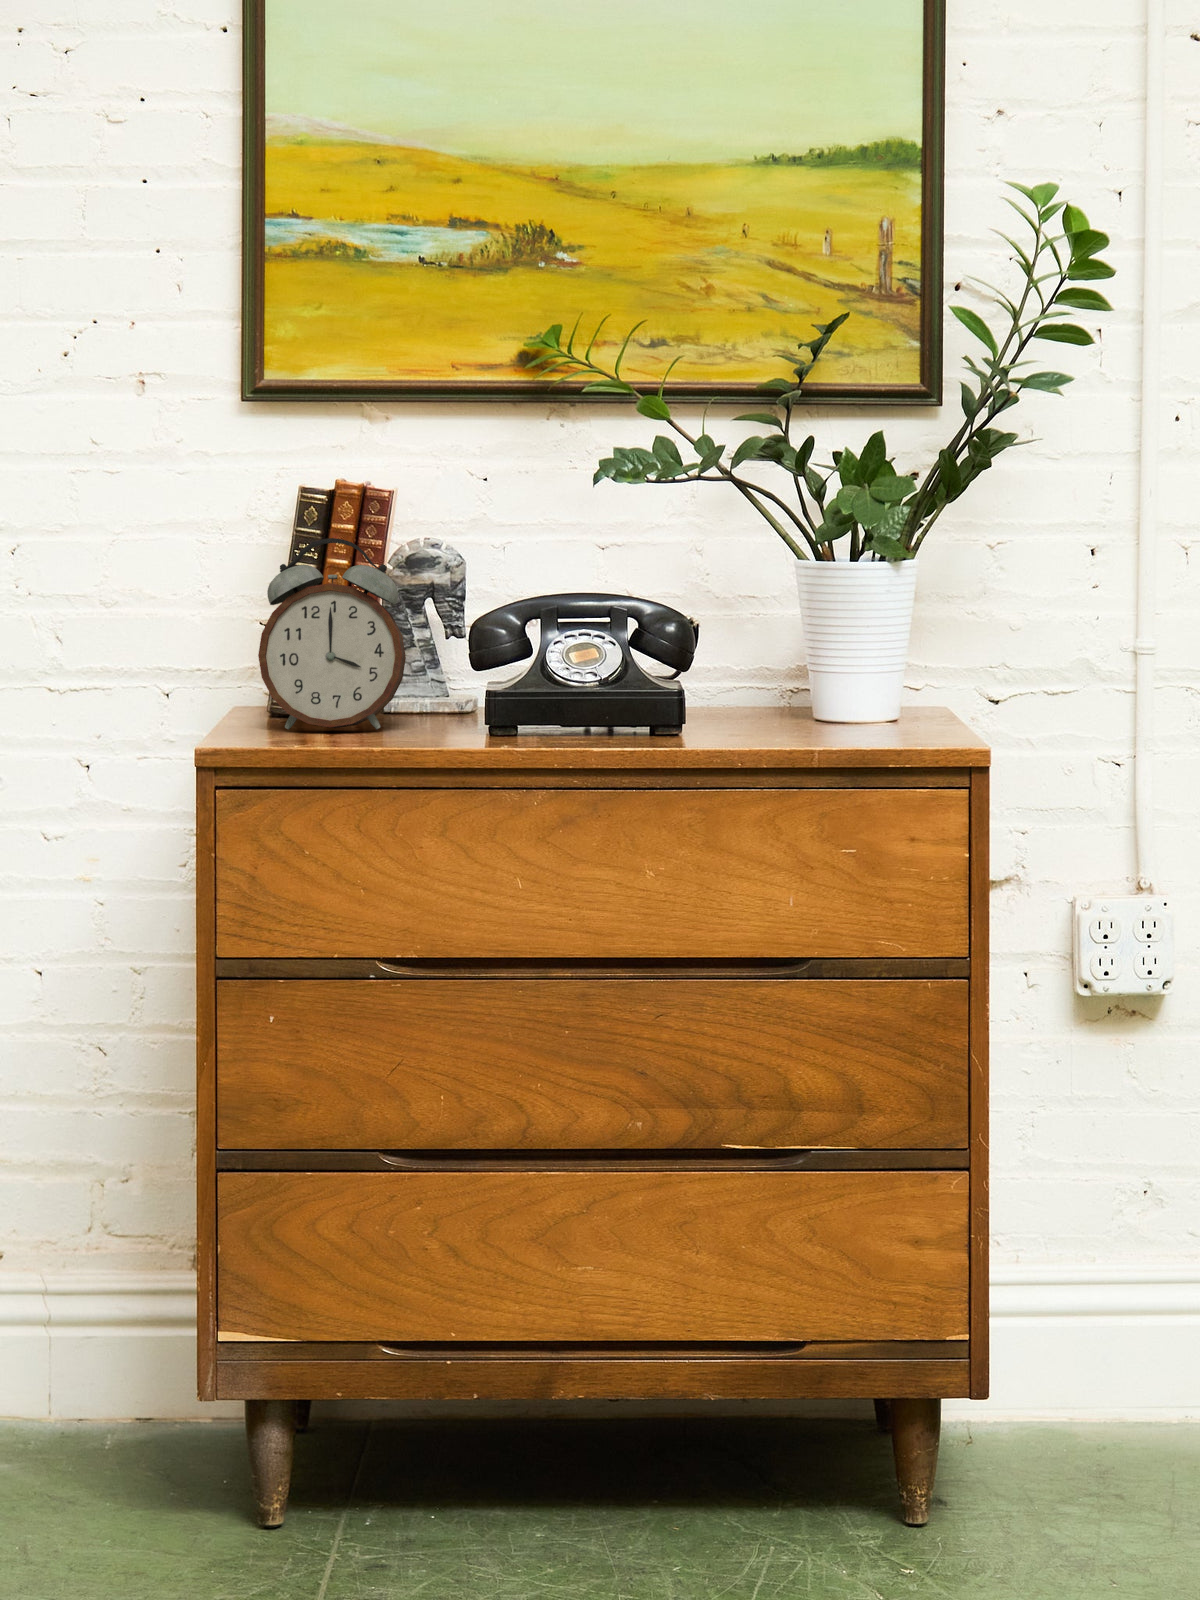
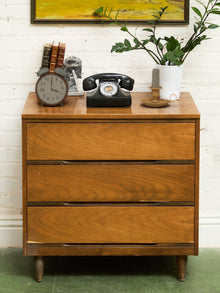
candle: none [717,557,877,731] -> present [140,68,177,107]

